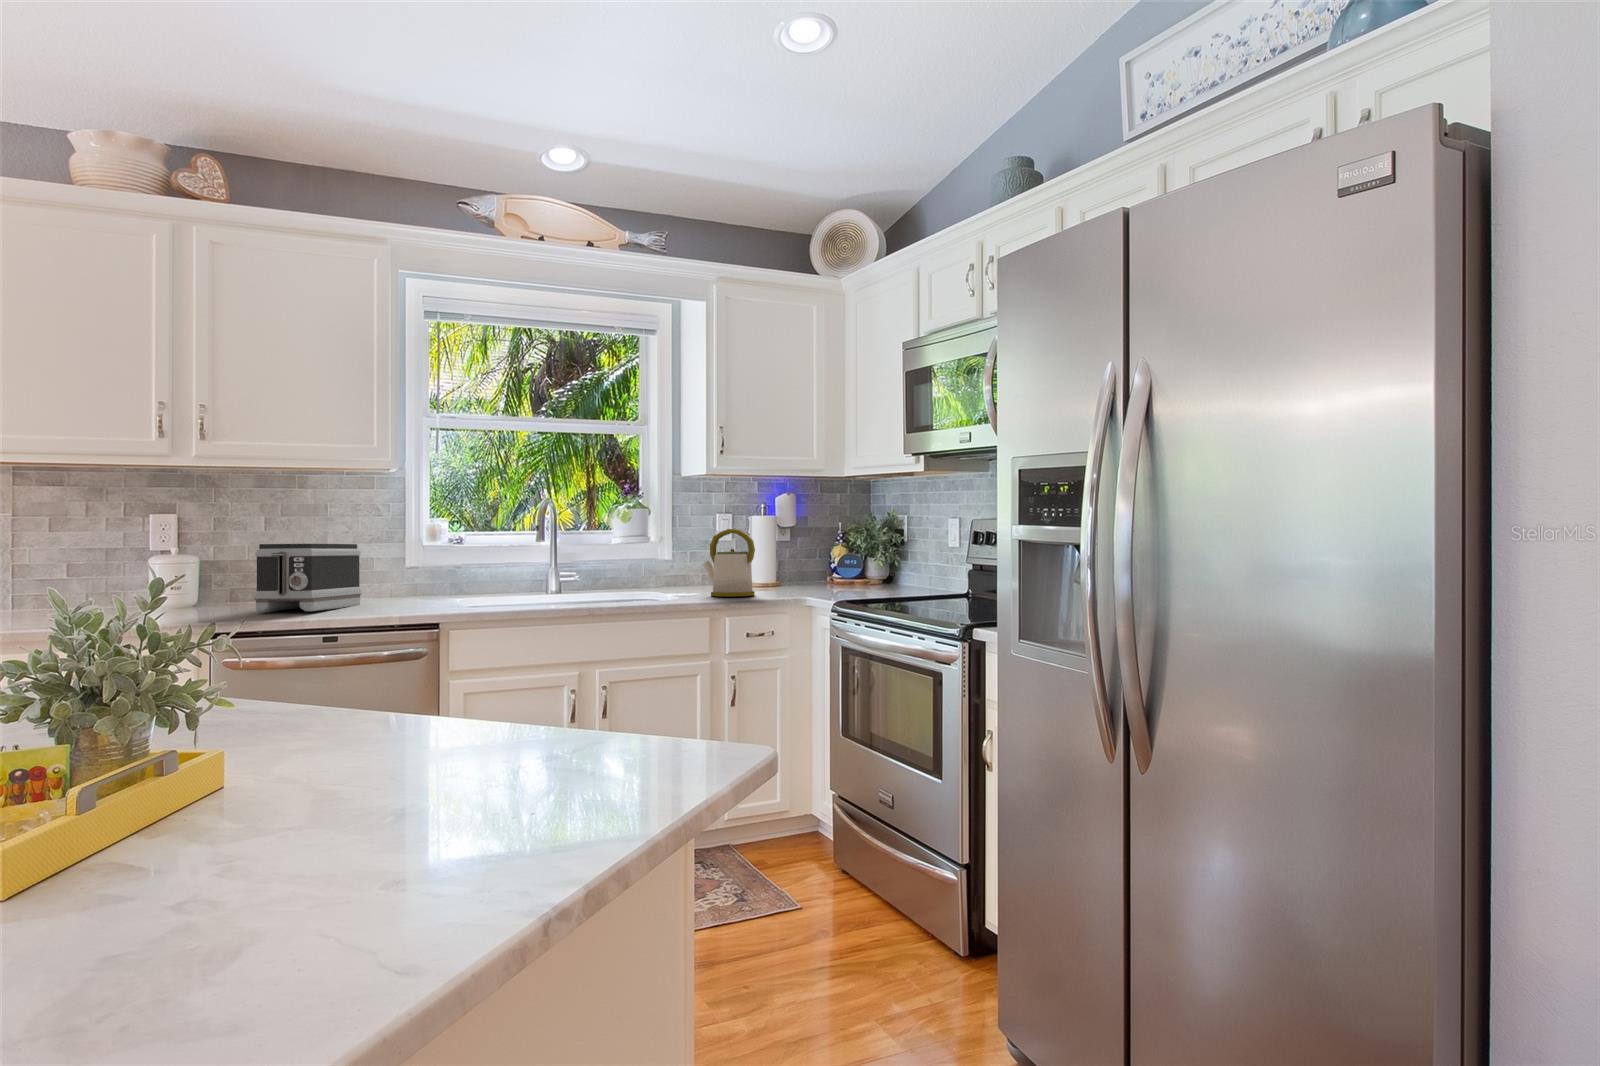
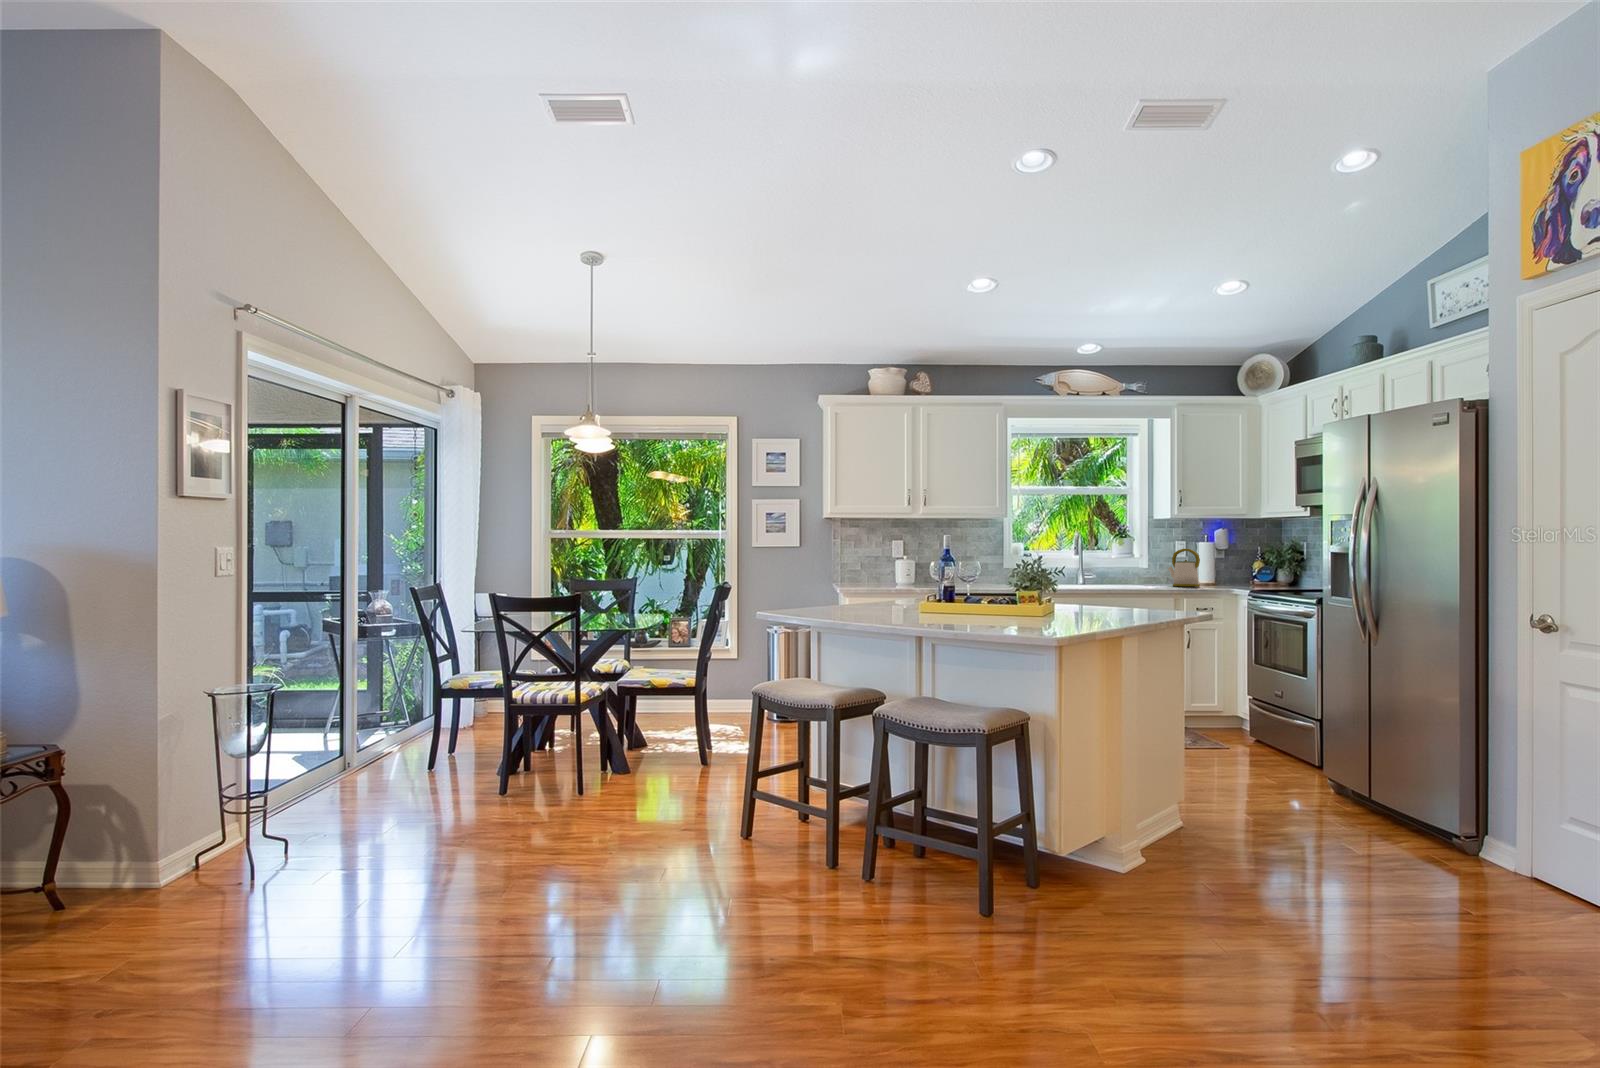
toaster: present [254,544,362,612] -> none [948,552,988,584]

